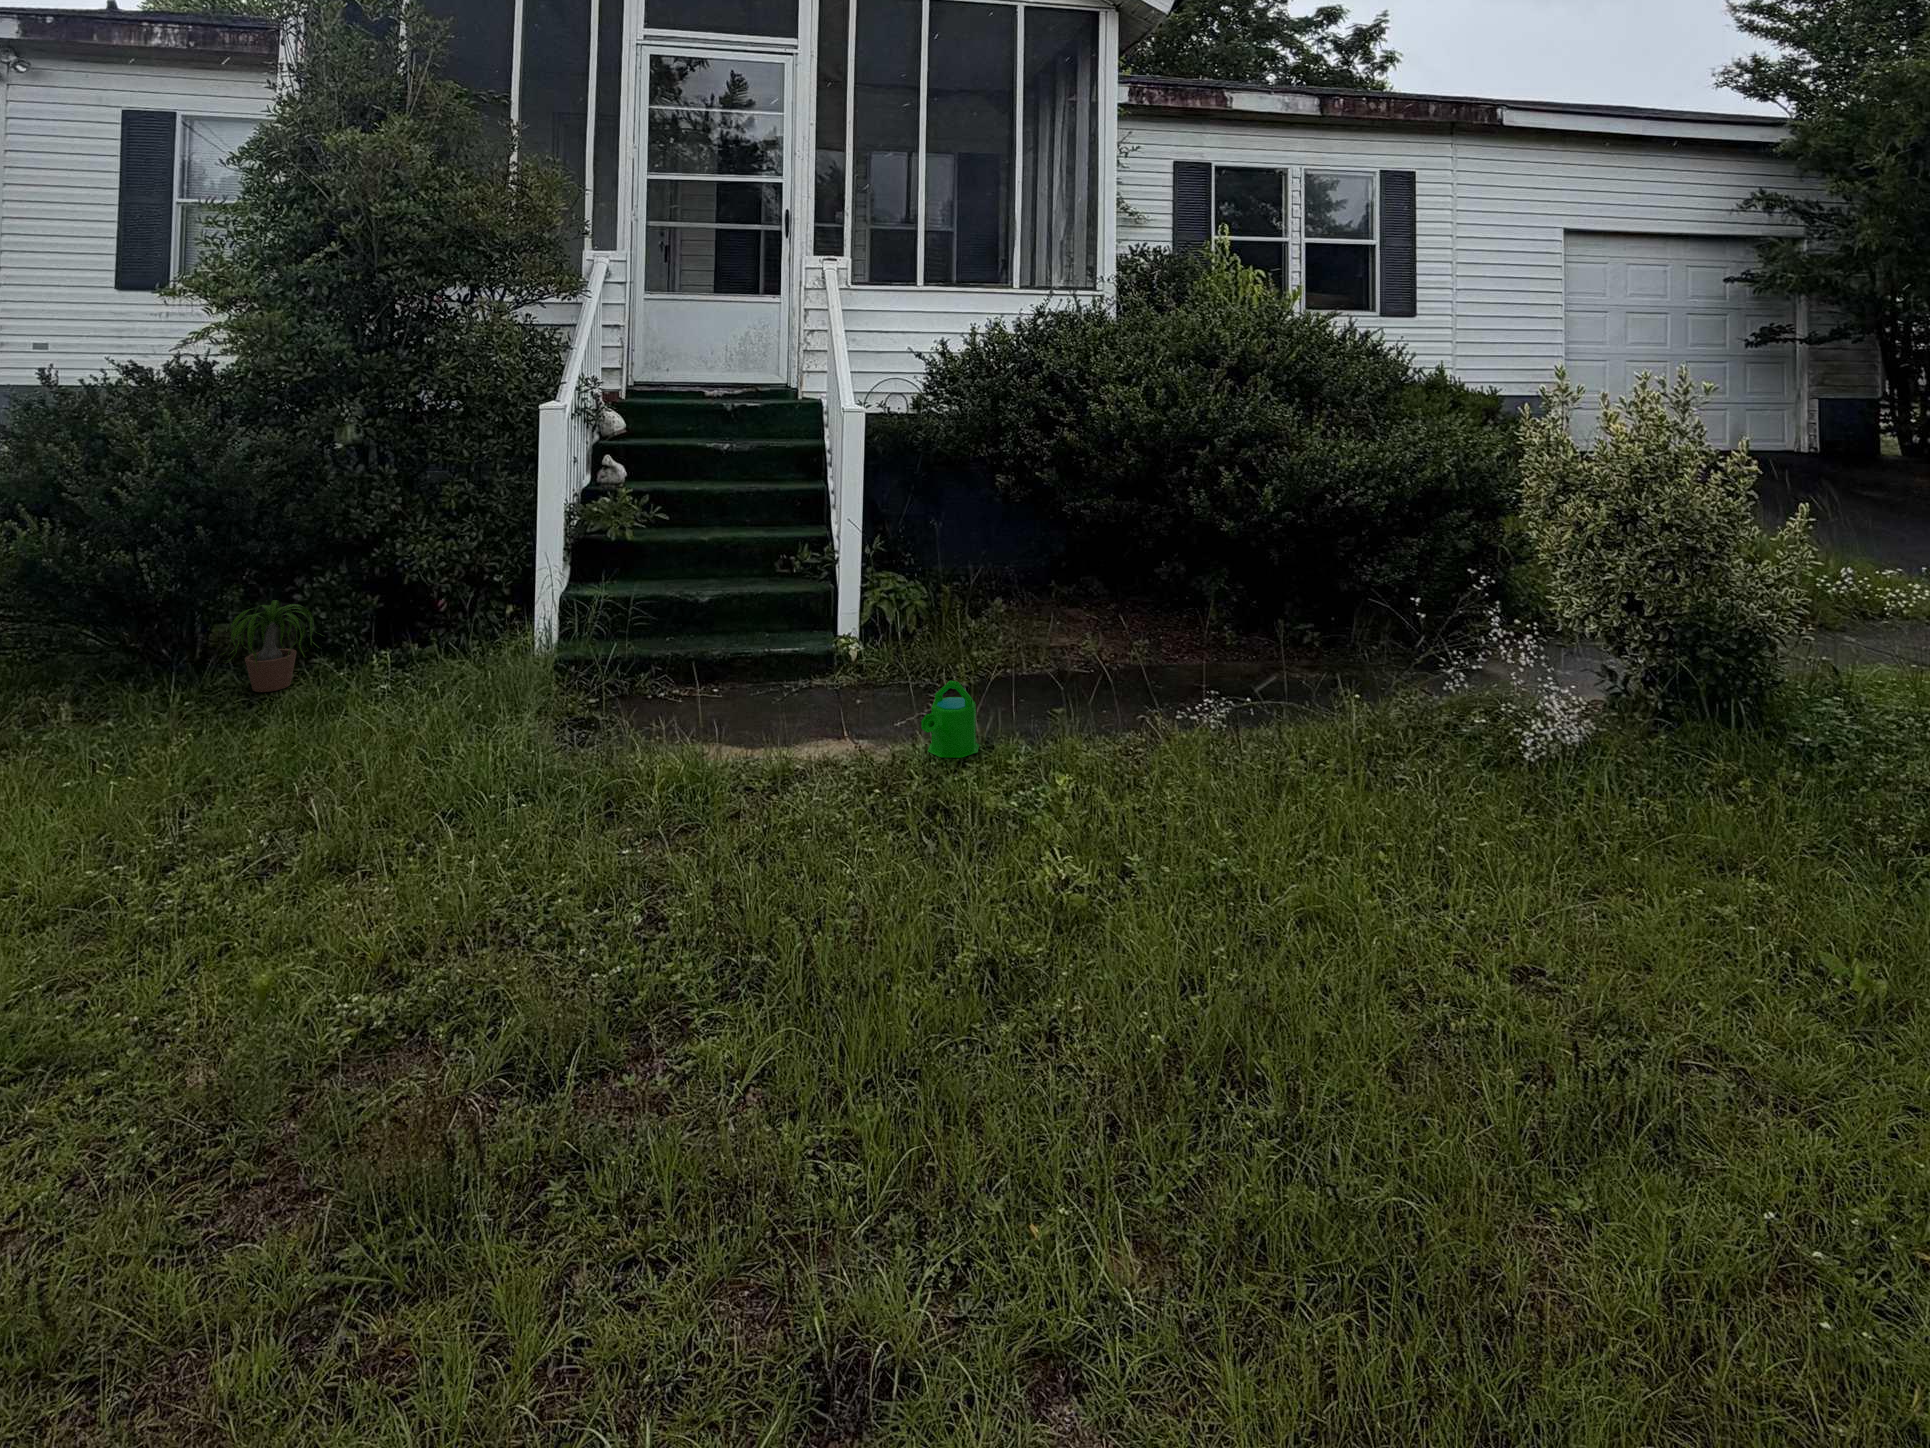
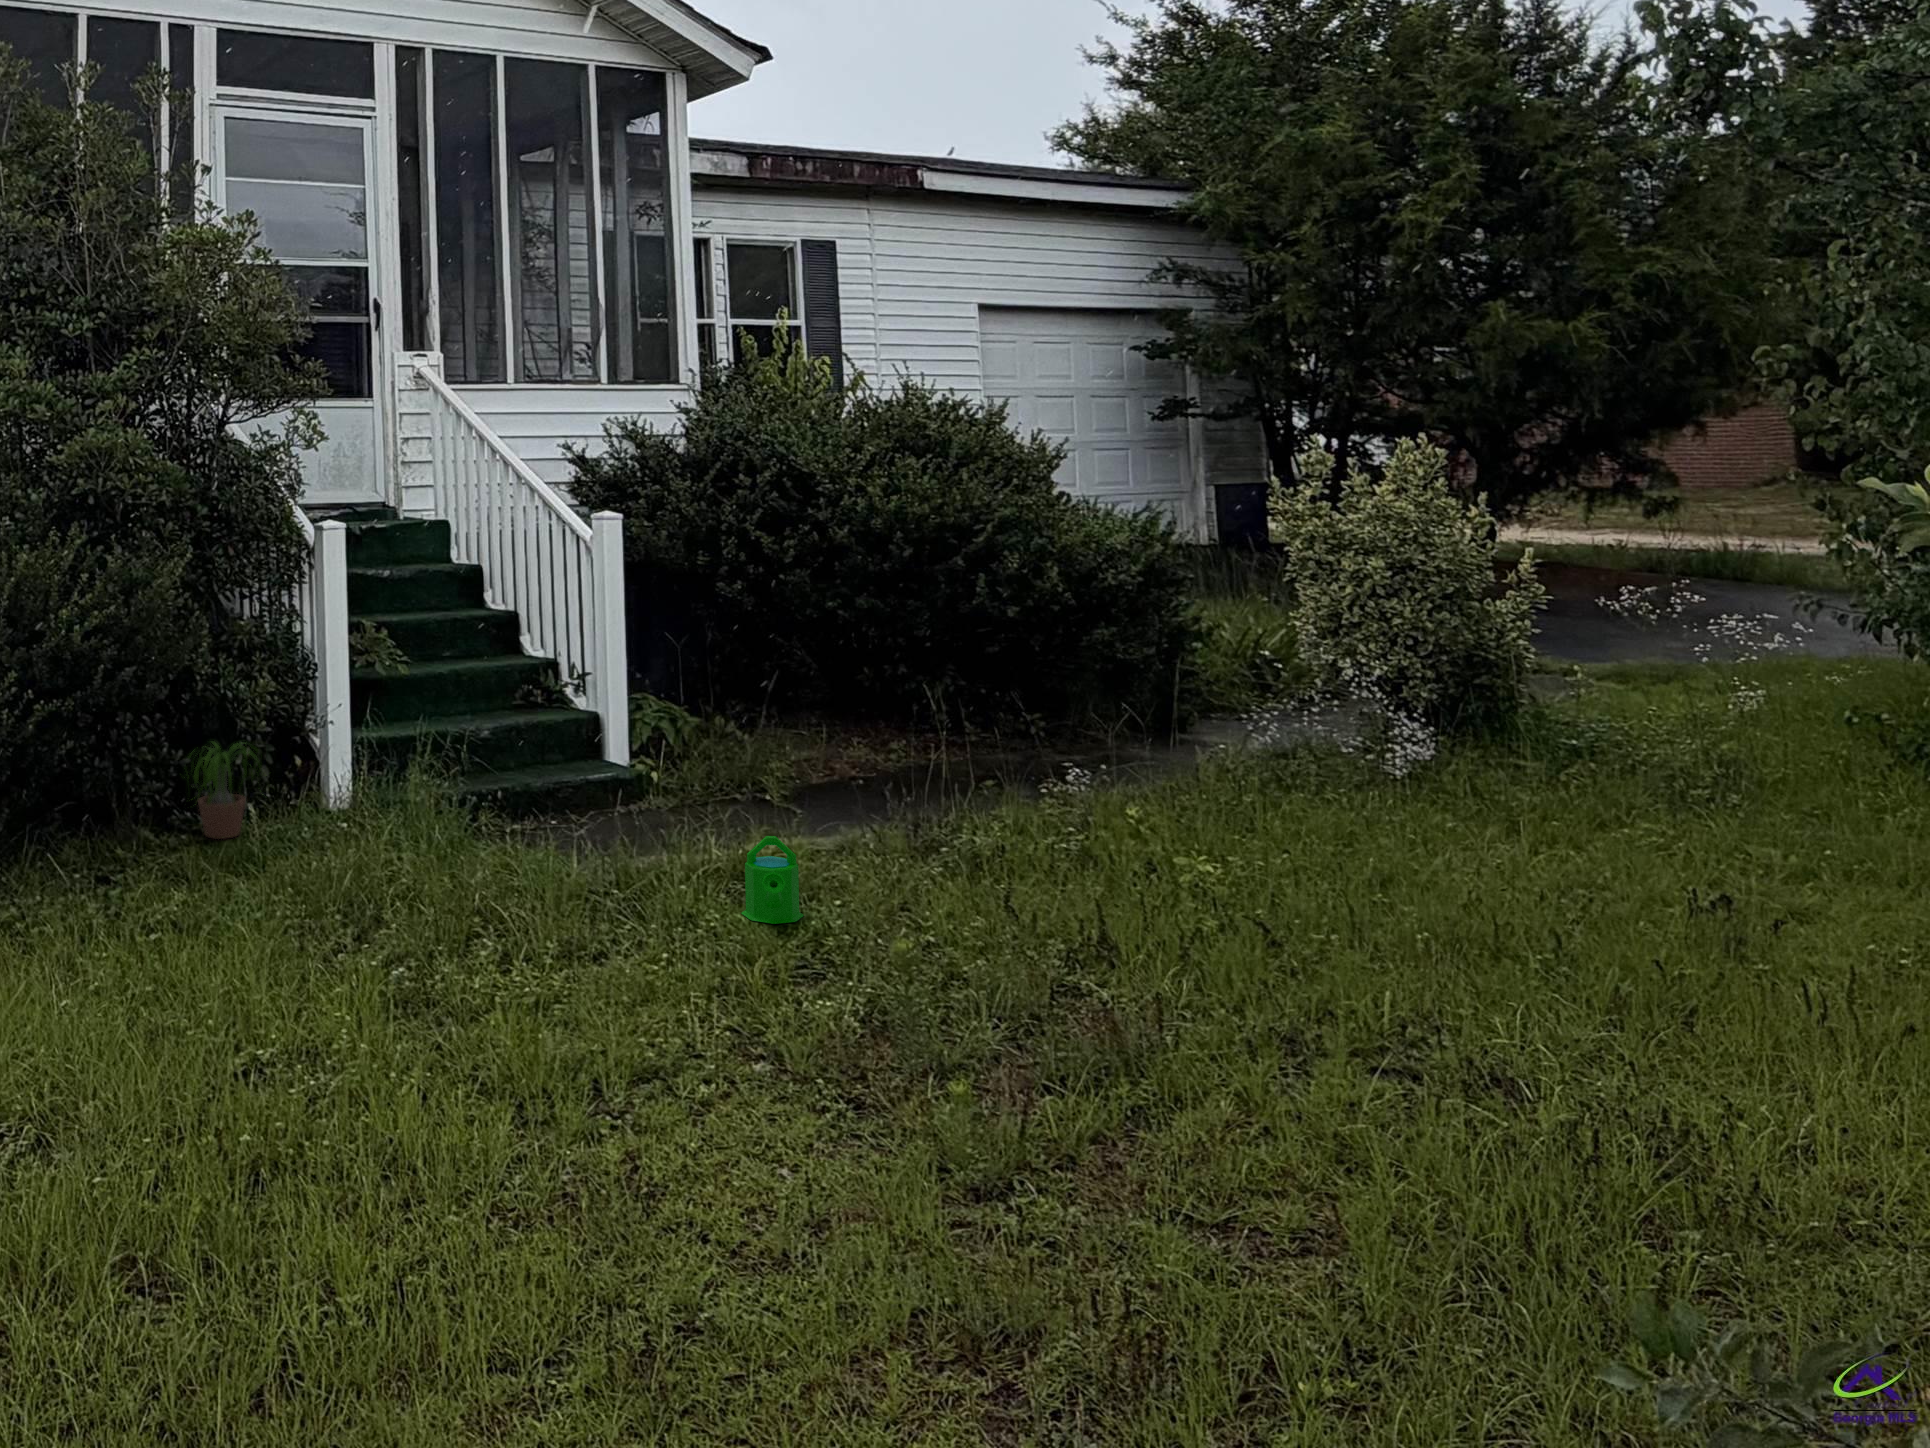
watering can: present [921,680,979,758] -> present [741,836,804,924]

